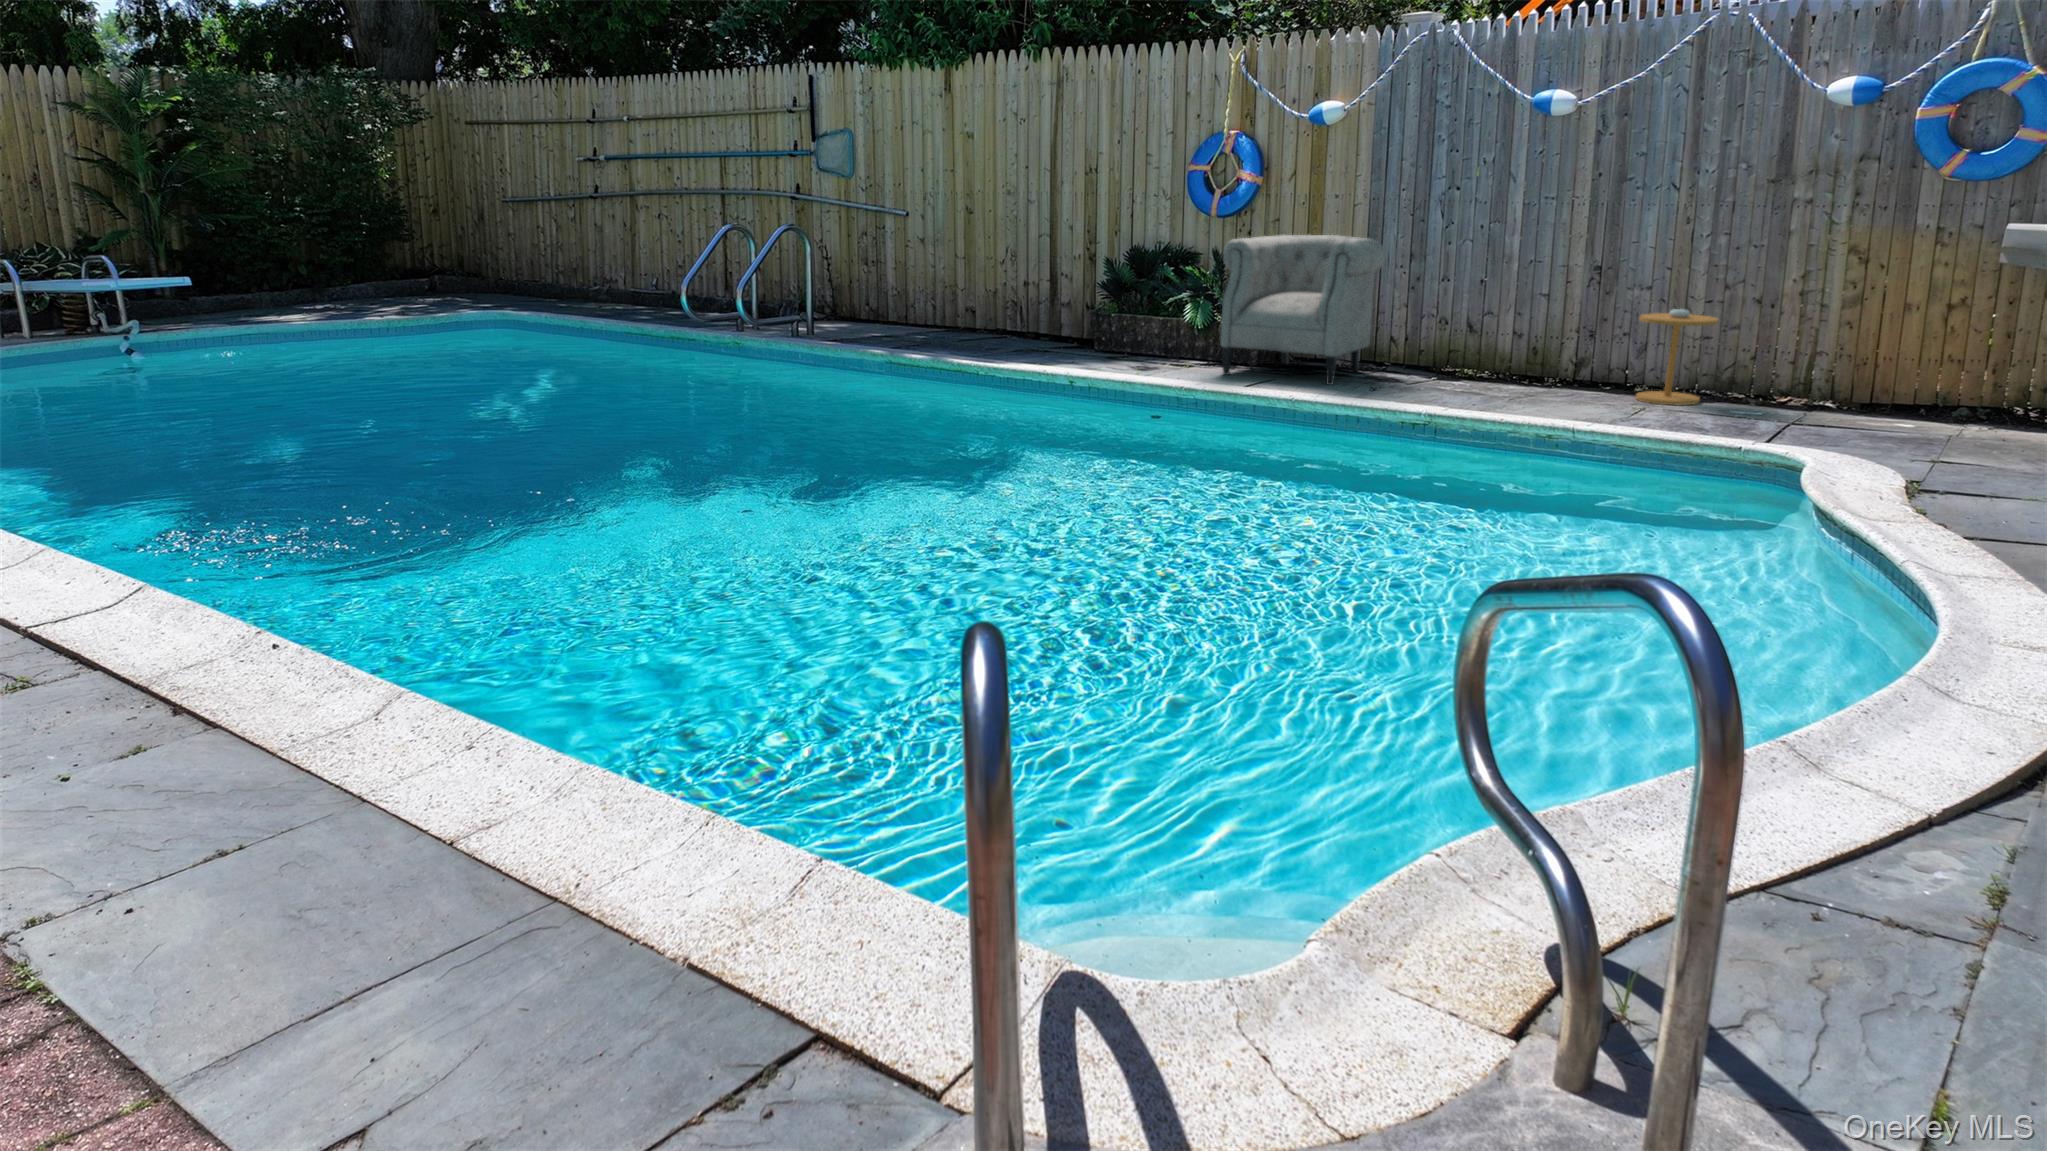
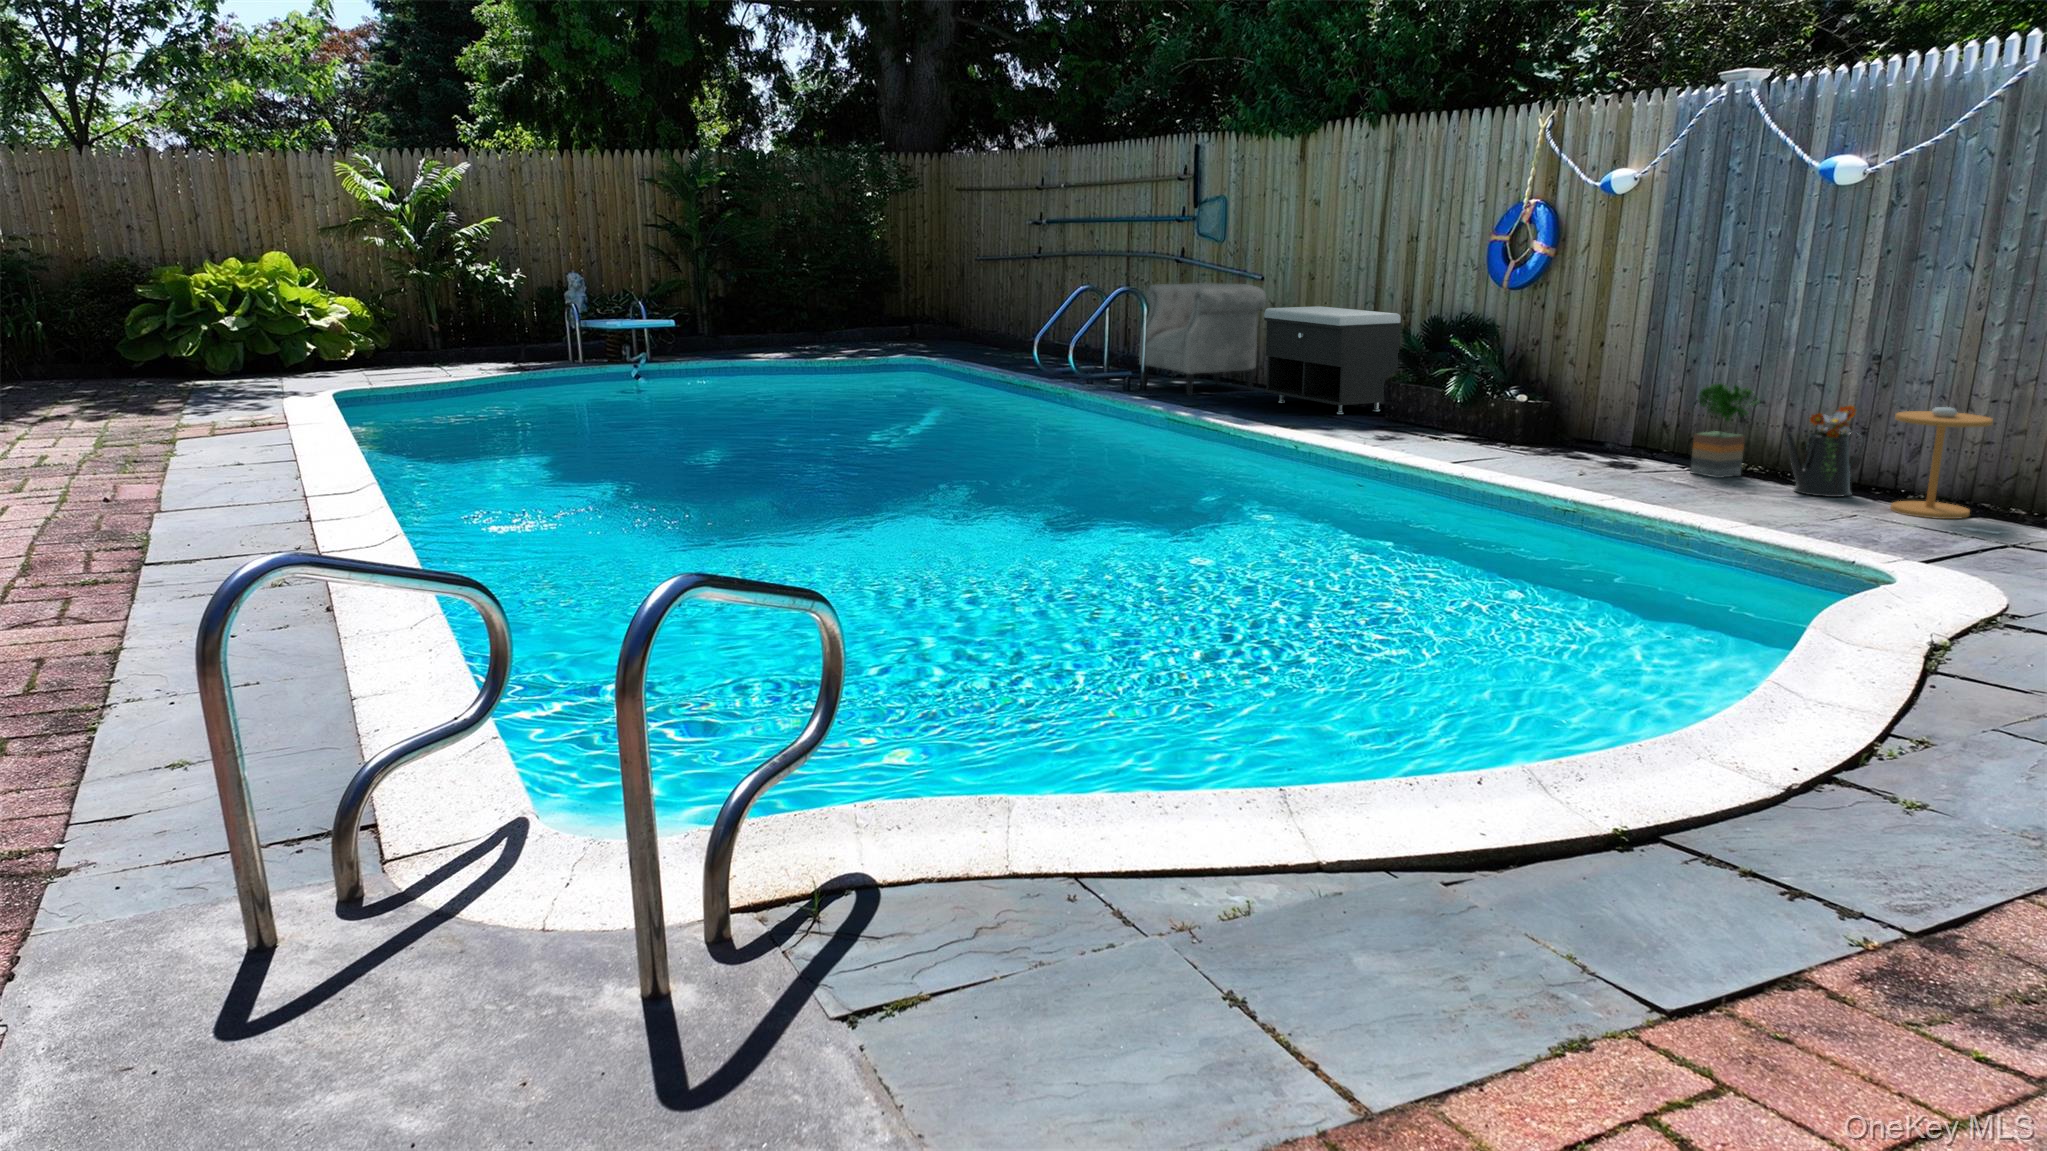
chair: present [1220,235,1385,385] -> present [1139,283,1266,396]
storage bench: none [943,240,1086,347] -> present [1264,306,1401,414]
potted tree: none [1436,297,1493,384] -> present [1690,383,1759,478]
watering can: none [1539,310,1591,393] -> present [1787,405,1864,497]

